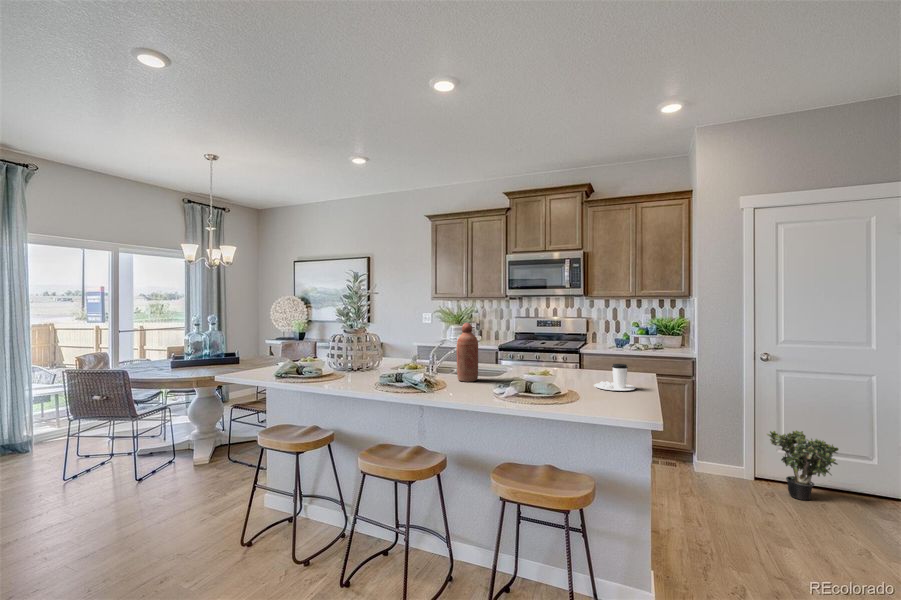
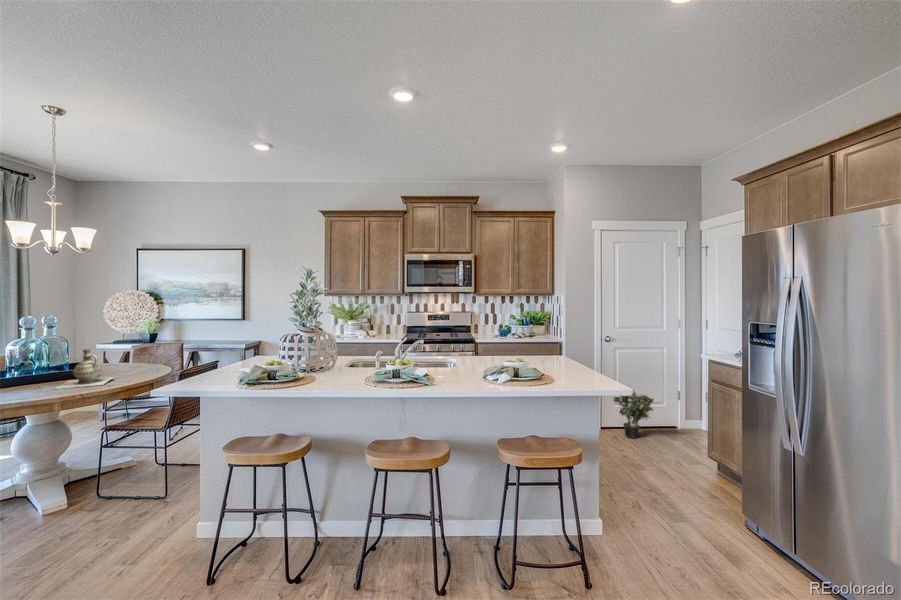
bottle: present [456,323,478,382] -> none [427,320,447,374]
ceramic jug: none [197,341,242,371] -> present [55,349,113,389]
coffee cup: present [594,364,636,391] -> none [541,350,574,372]

